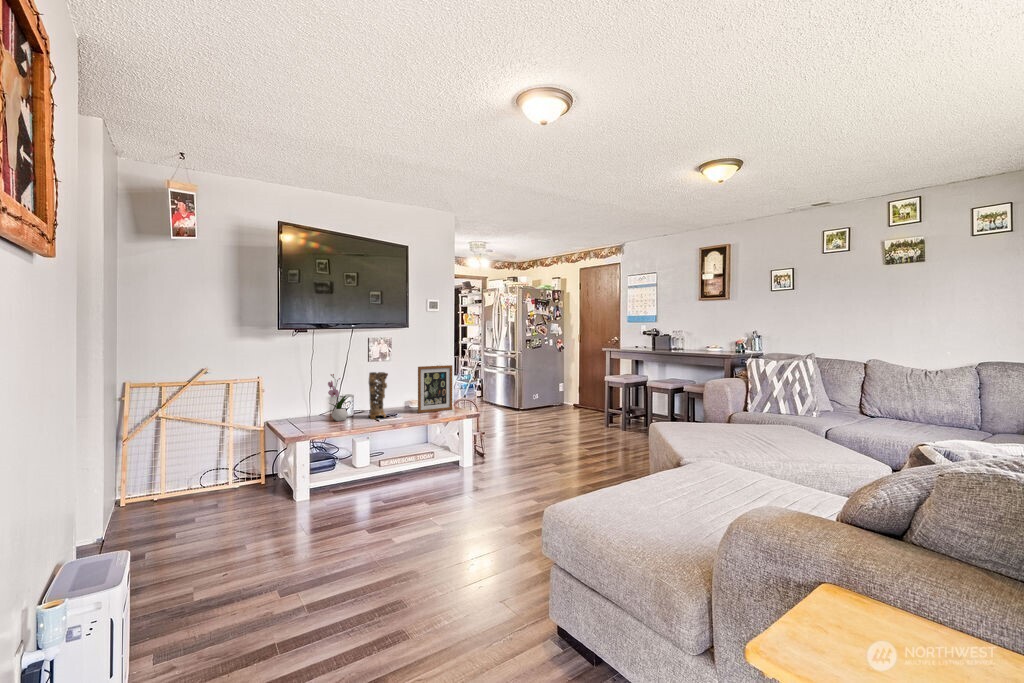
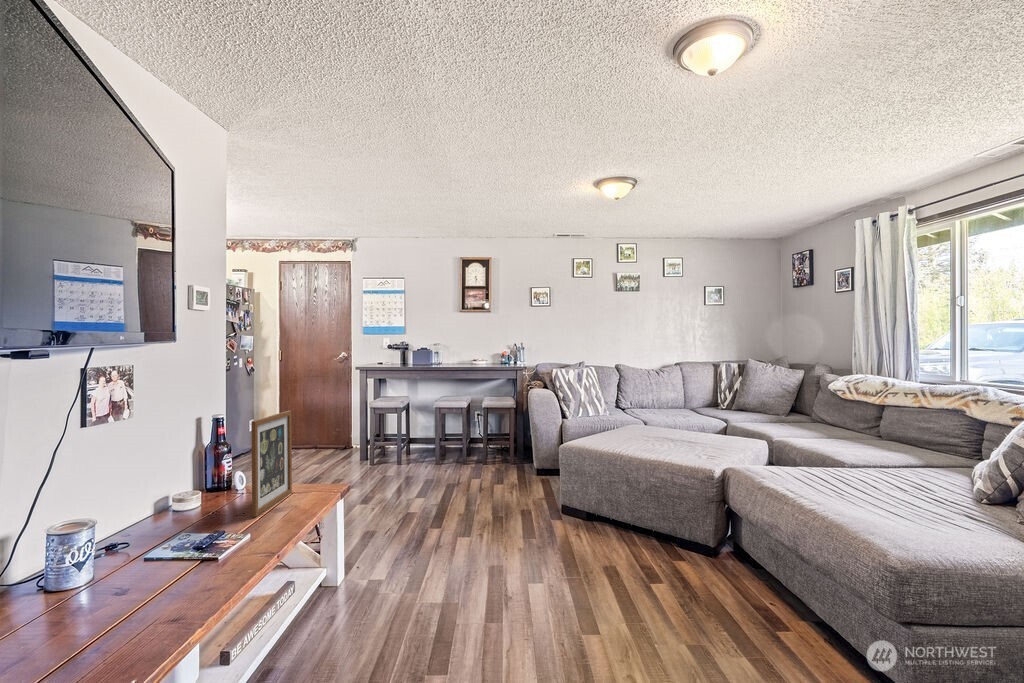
decorative vase: present [369,372,388,419] -> none [159,445,221,565]
flower arrangement: present [328,374,348,421] -> none [62,476,138,608]

